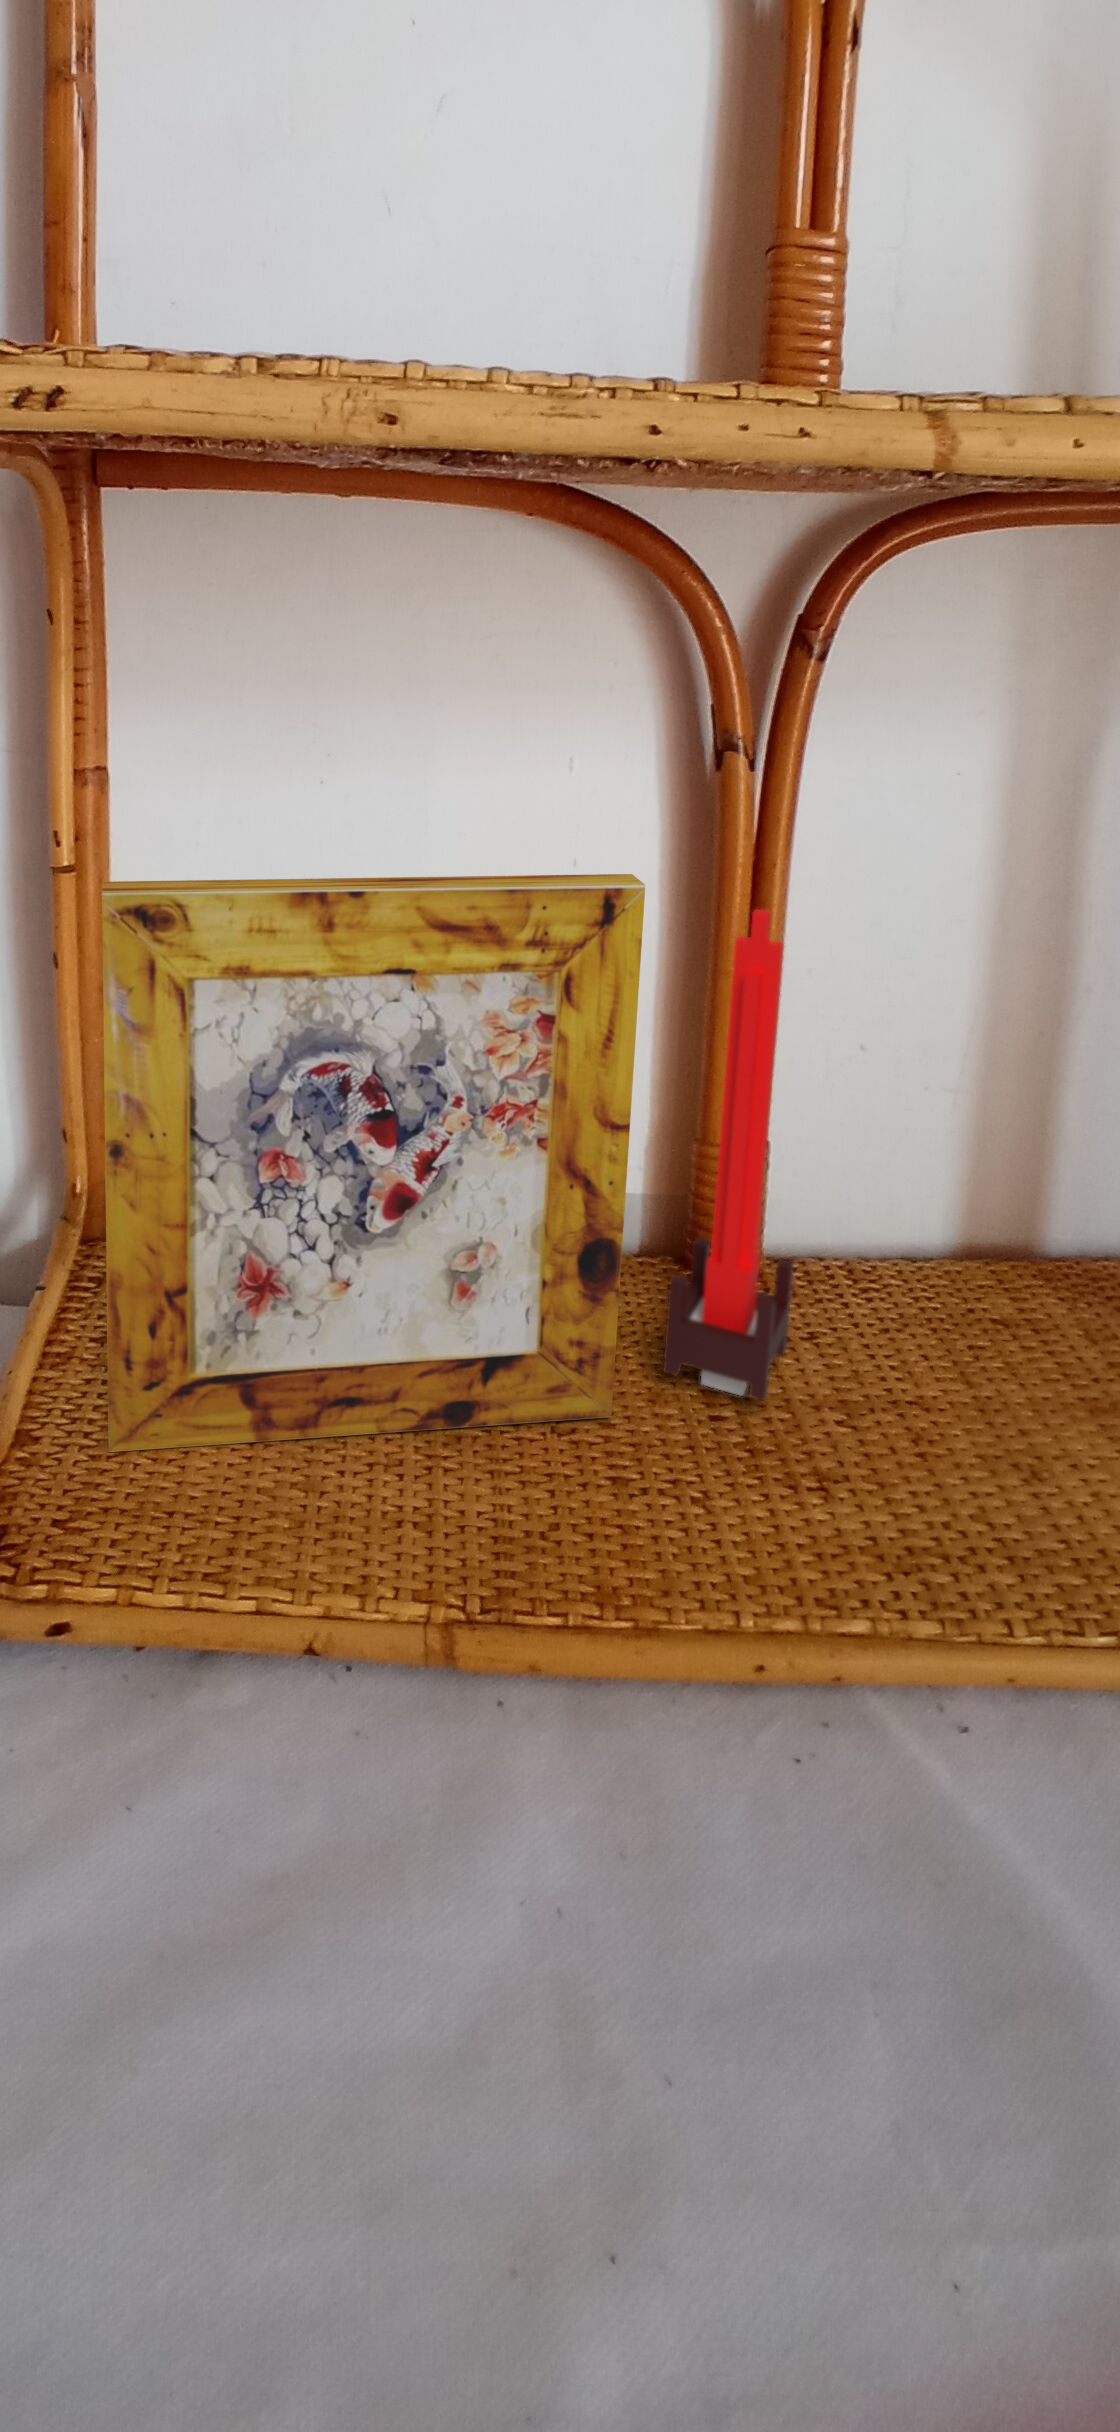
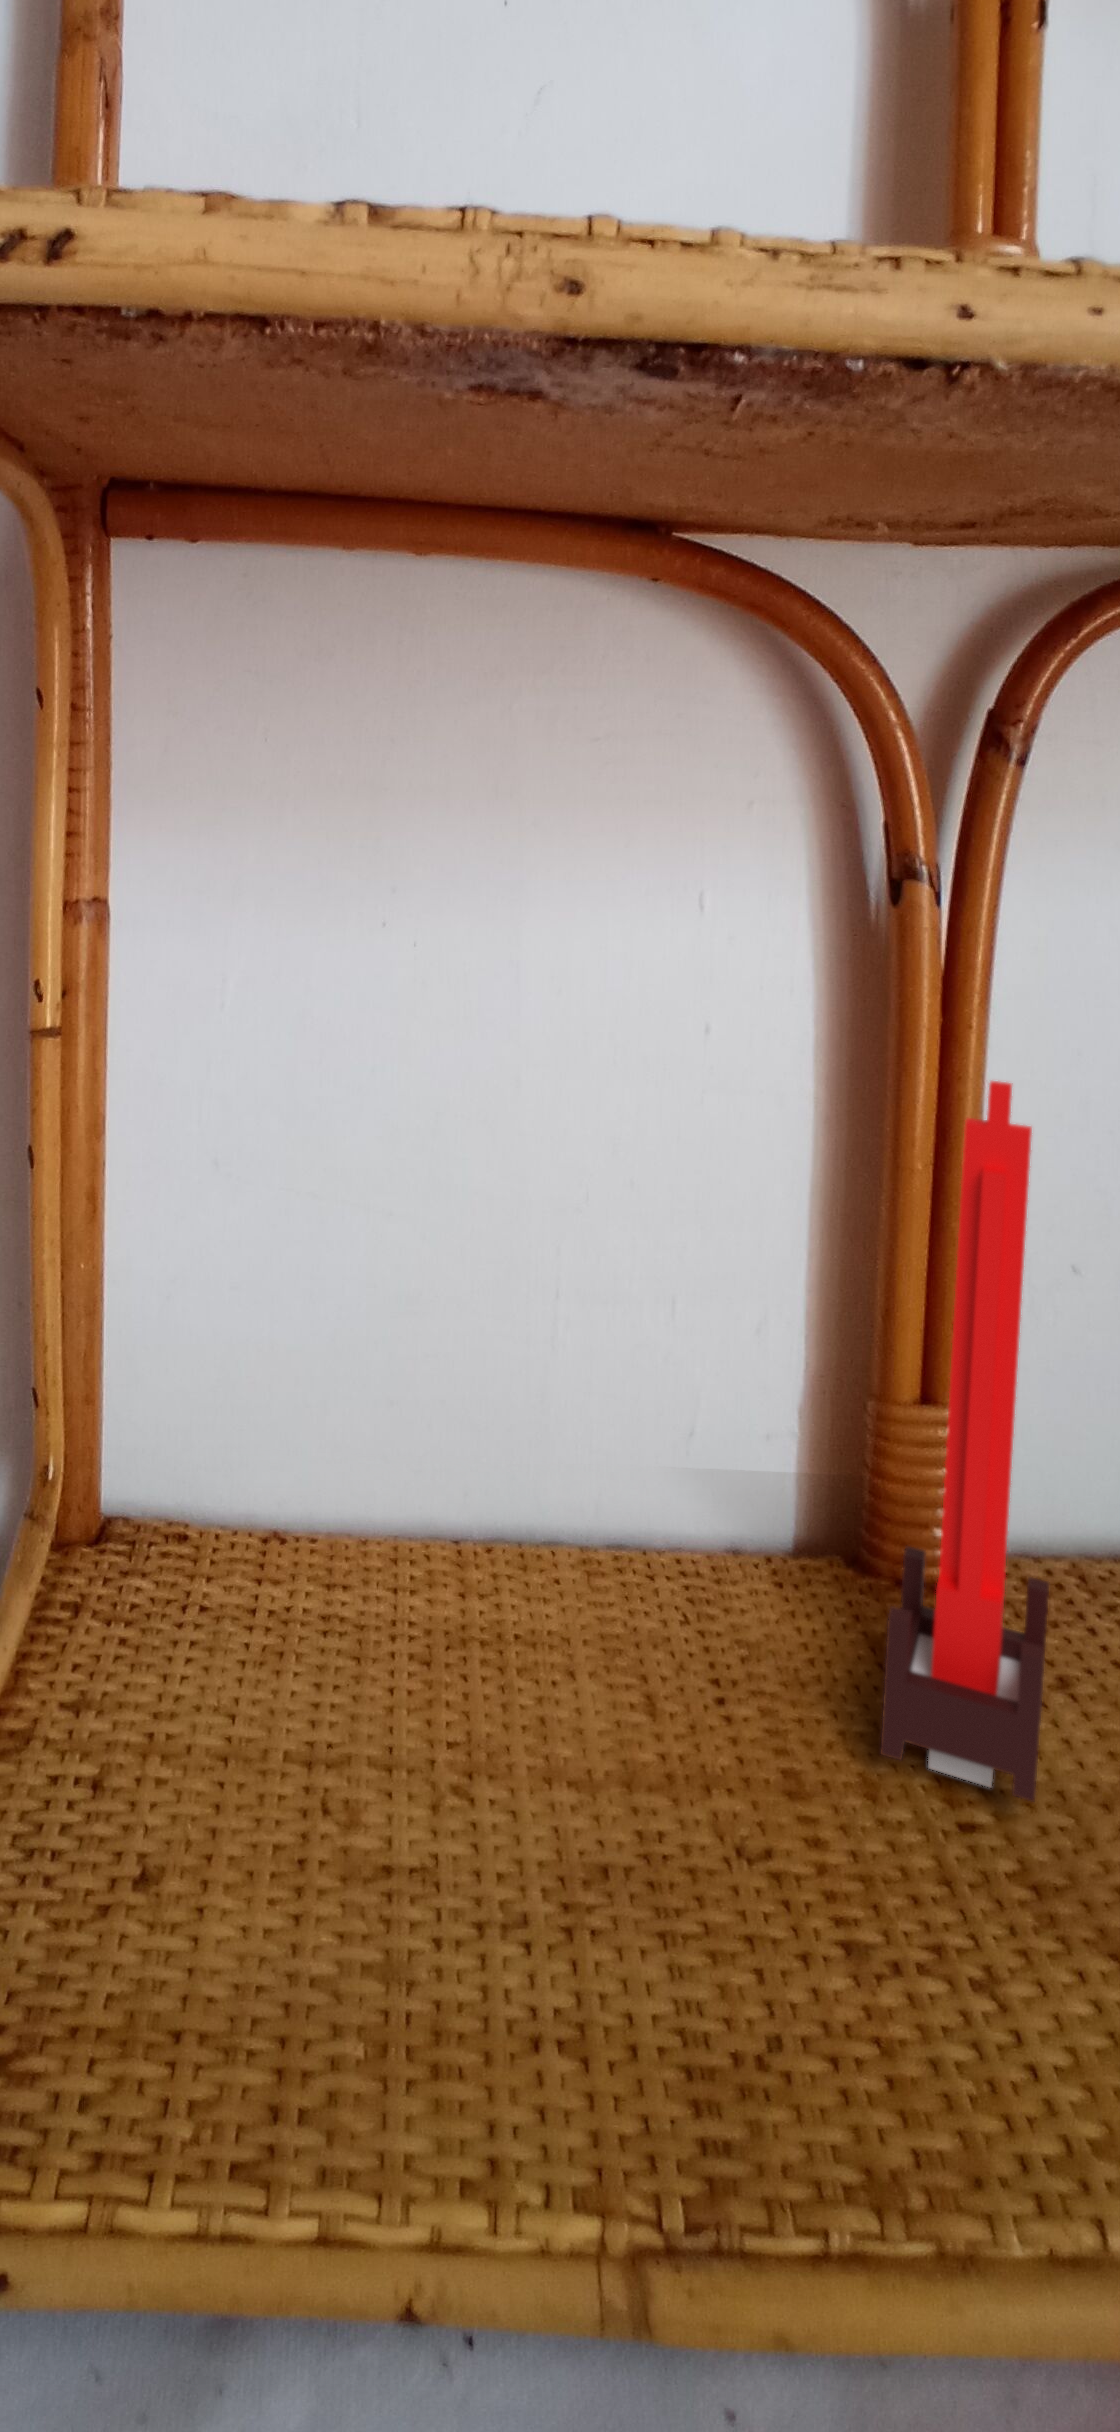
picture frame: present [102,874,645,1452] -> none [82,1030,857,1913]

